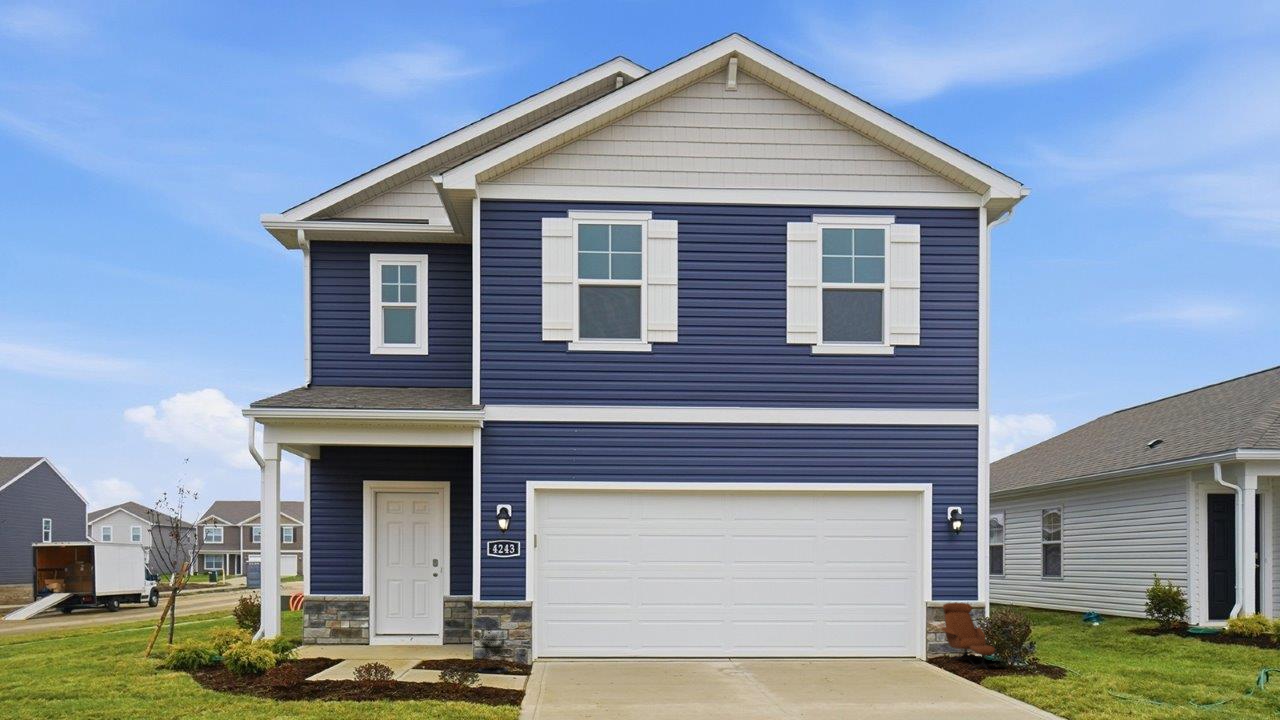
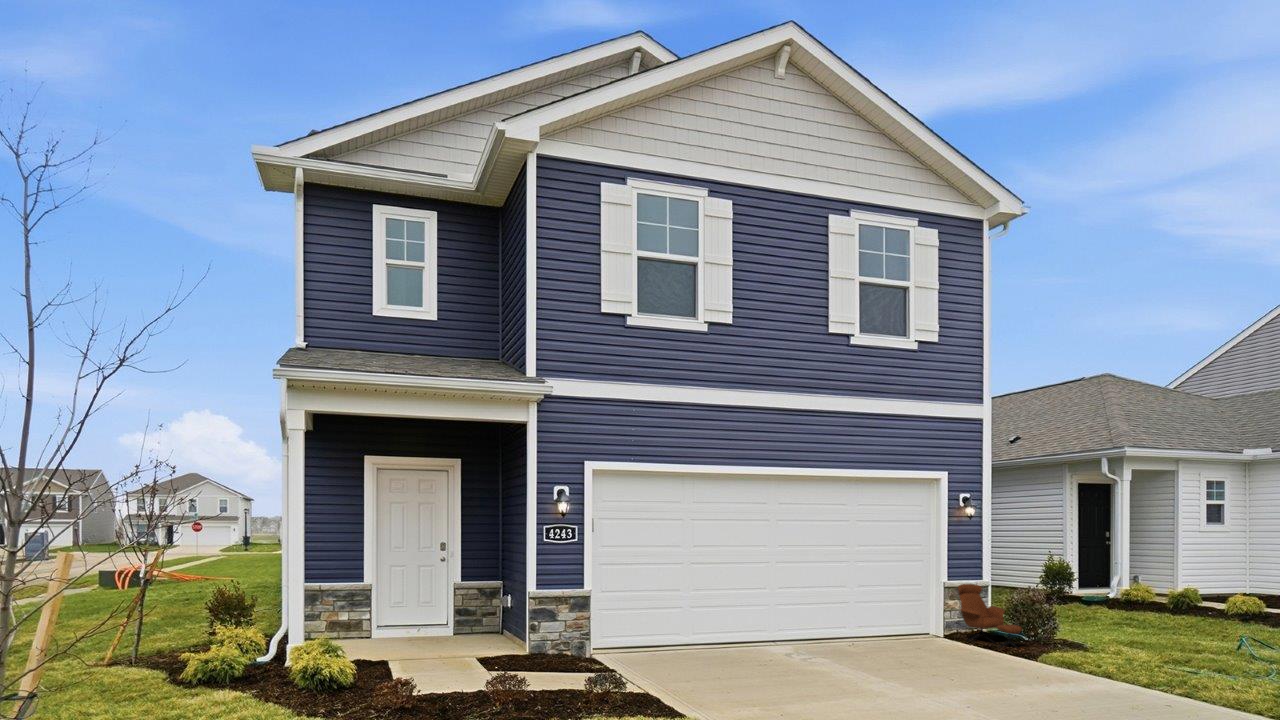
potted tree: present [479,625,508,673] -> none [540,608,574,669]

